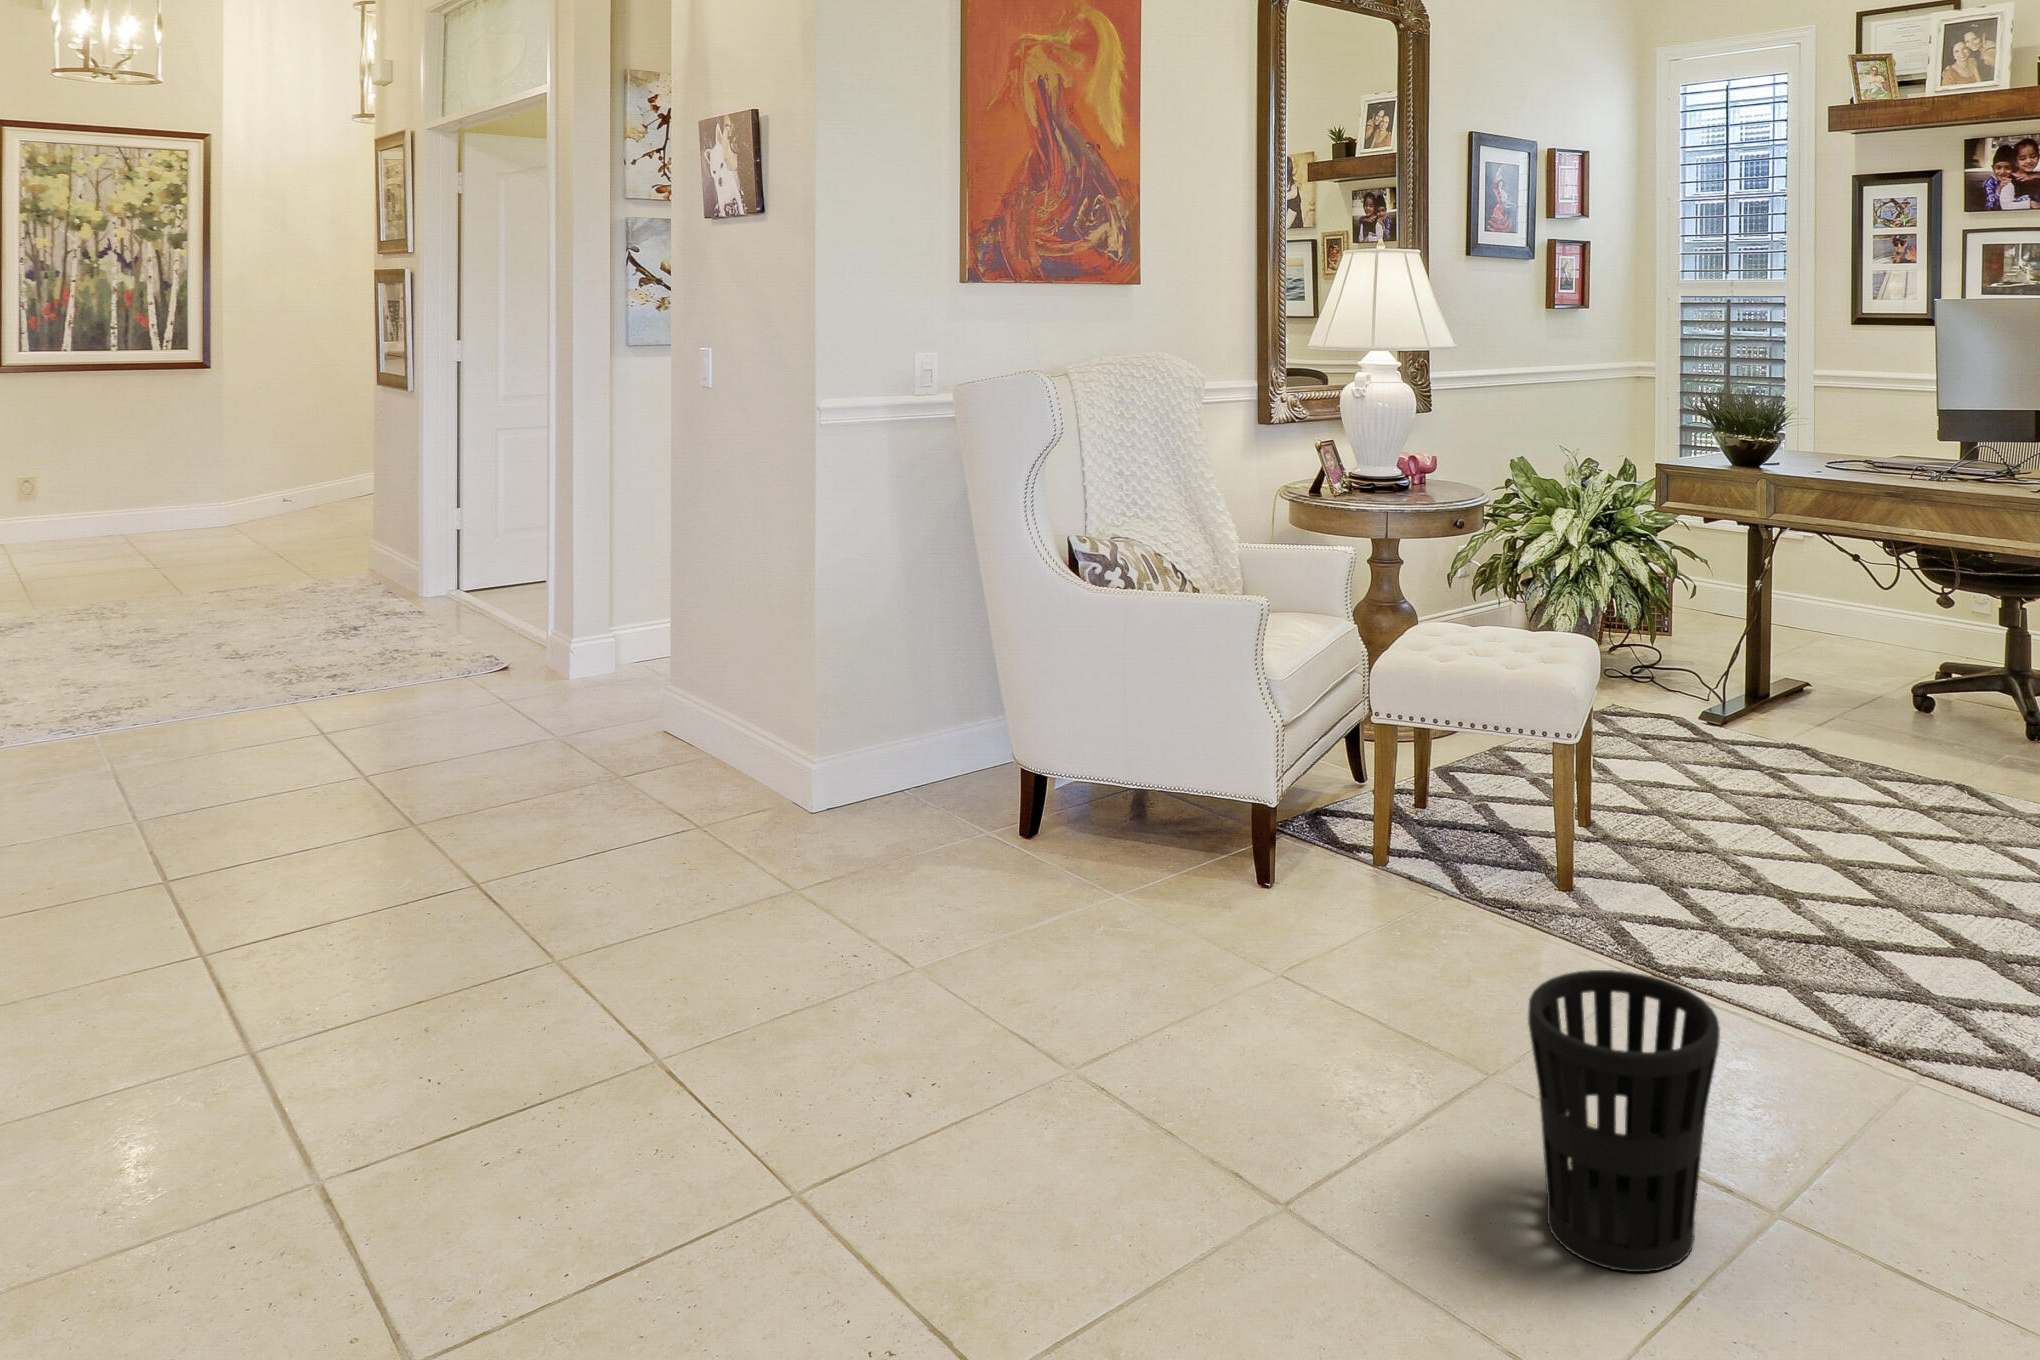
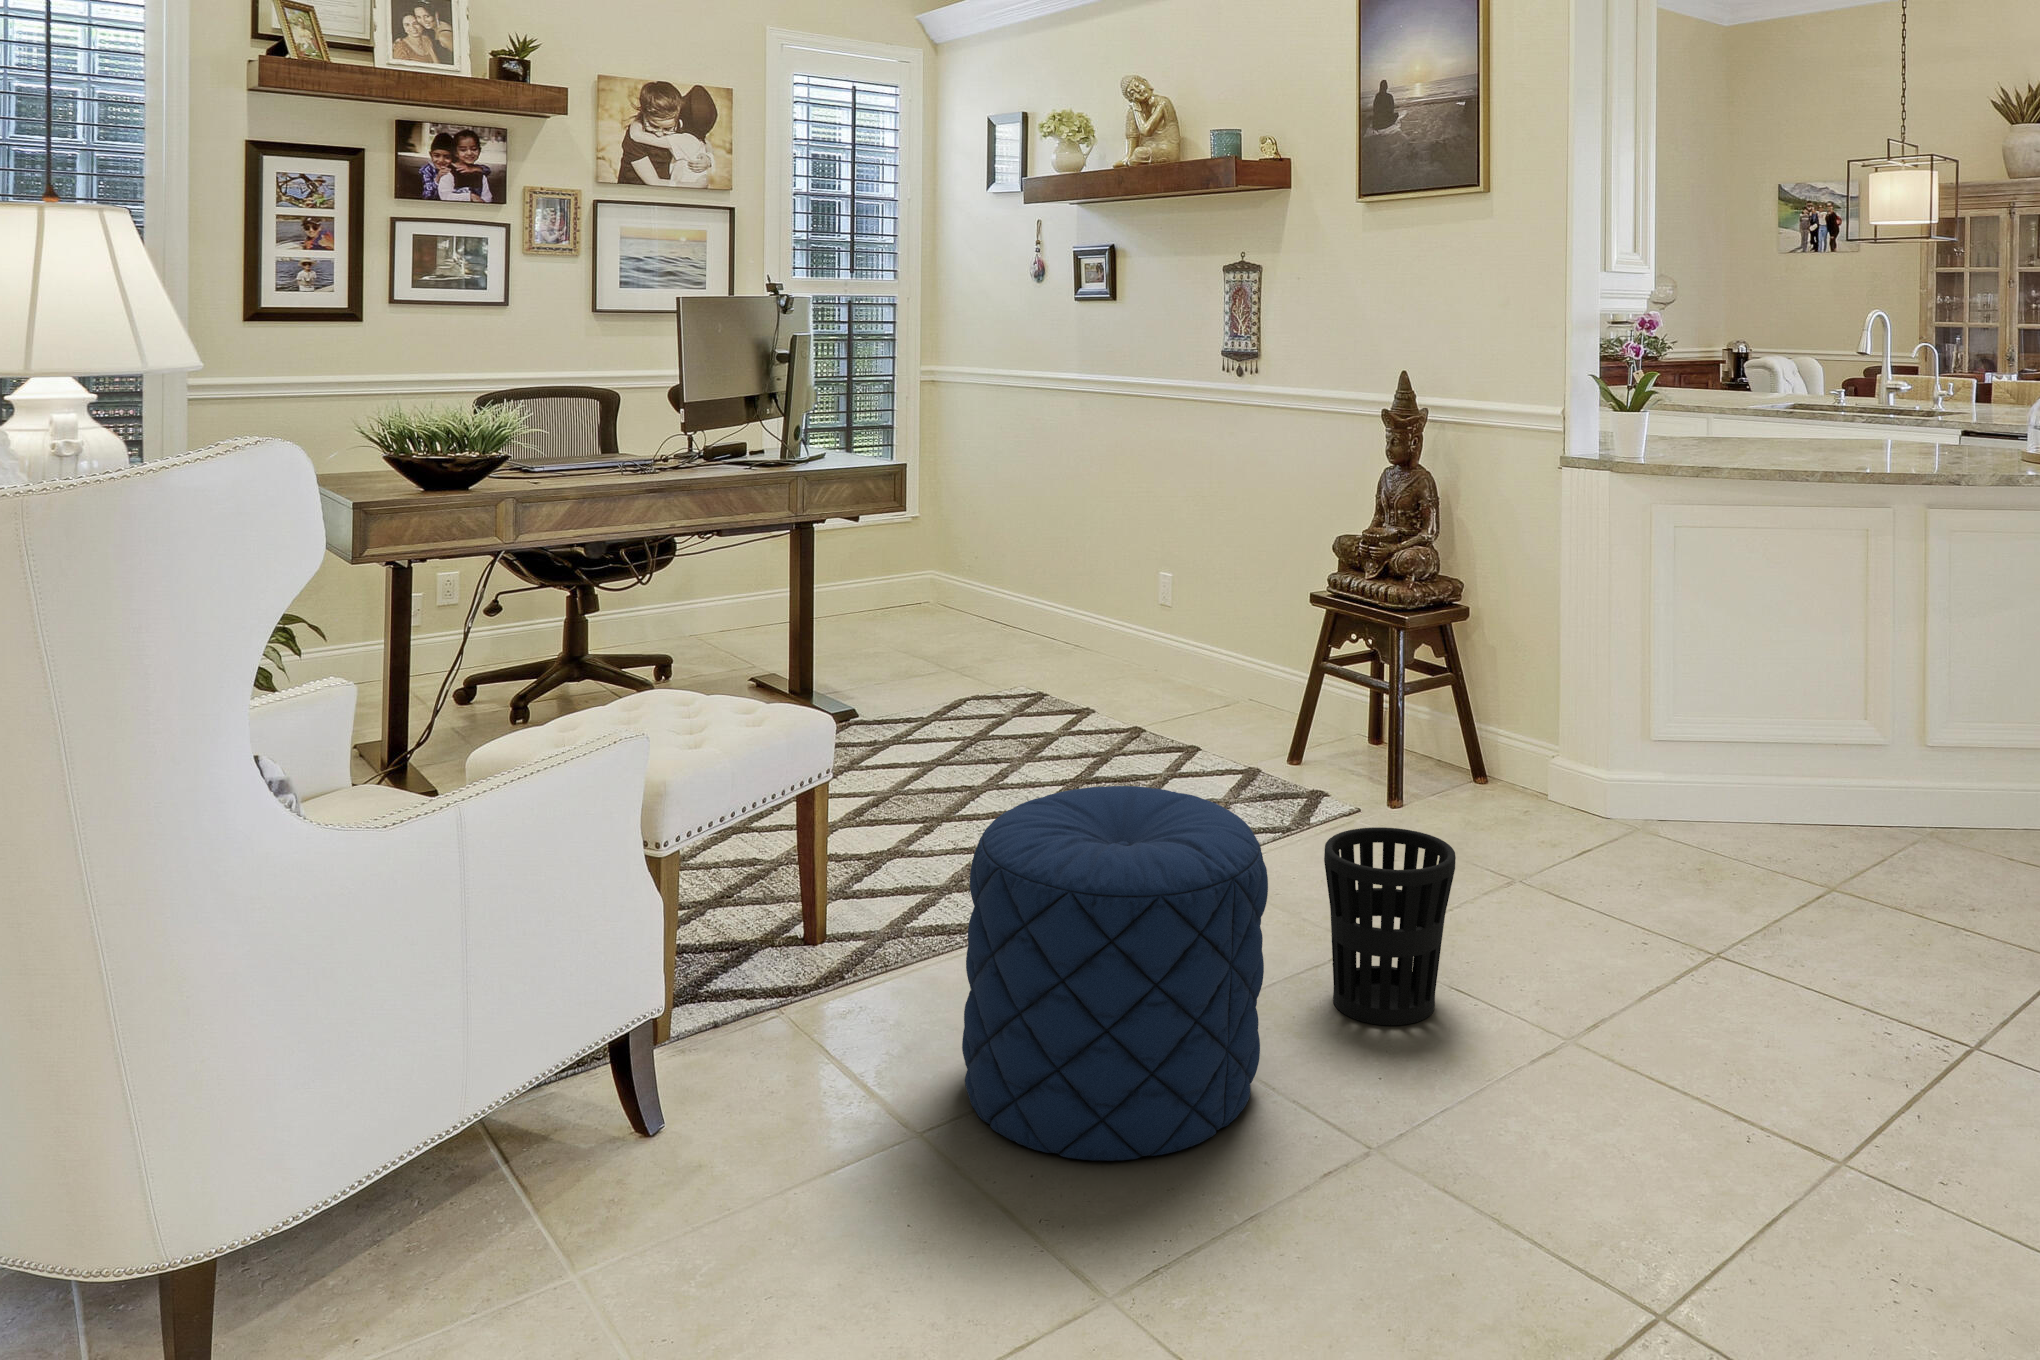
pouf: none [1162,751,1463,1125] -> present [962,786,1268,1161]

